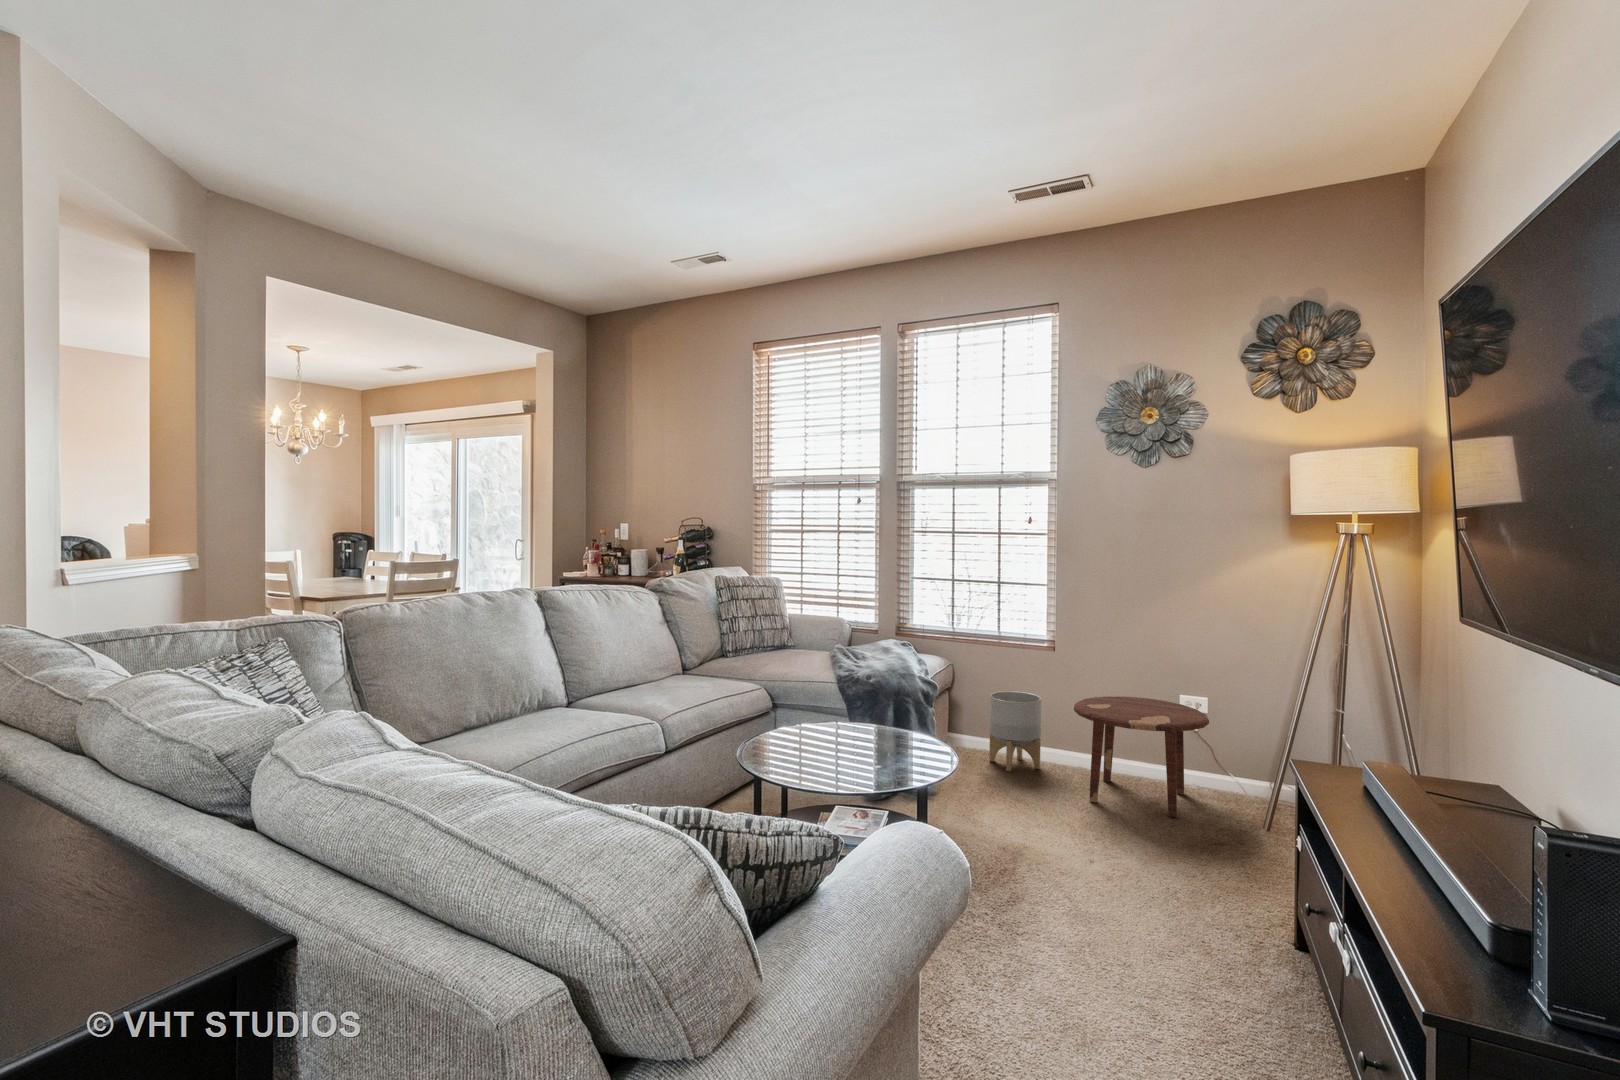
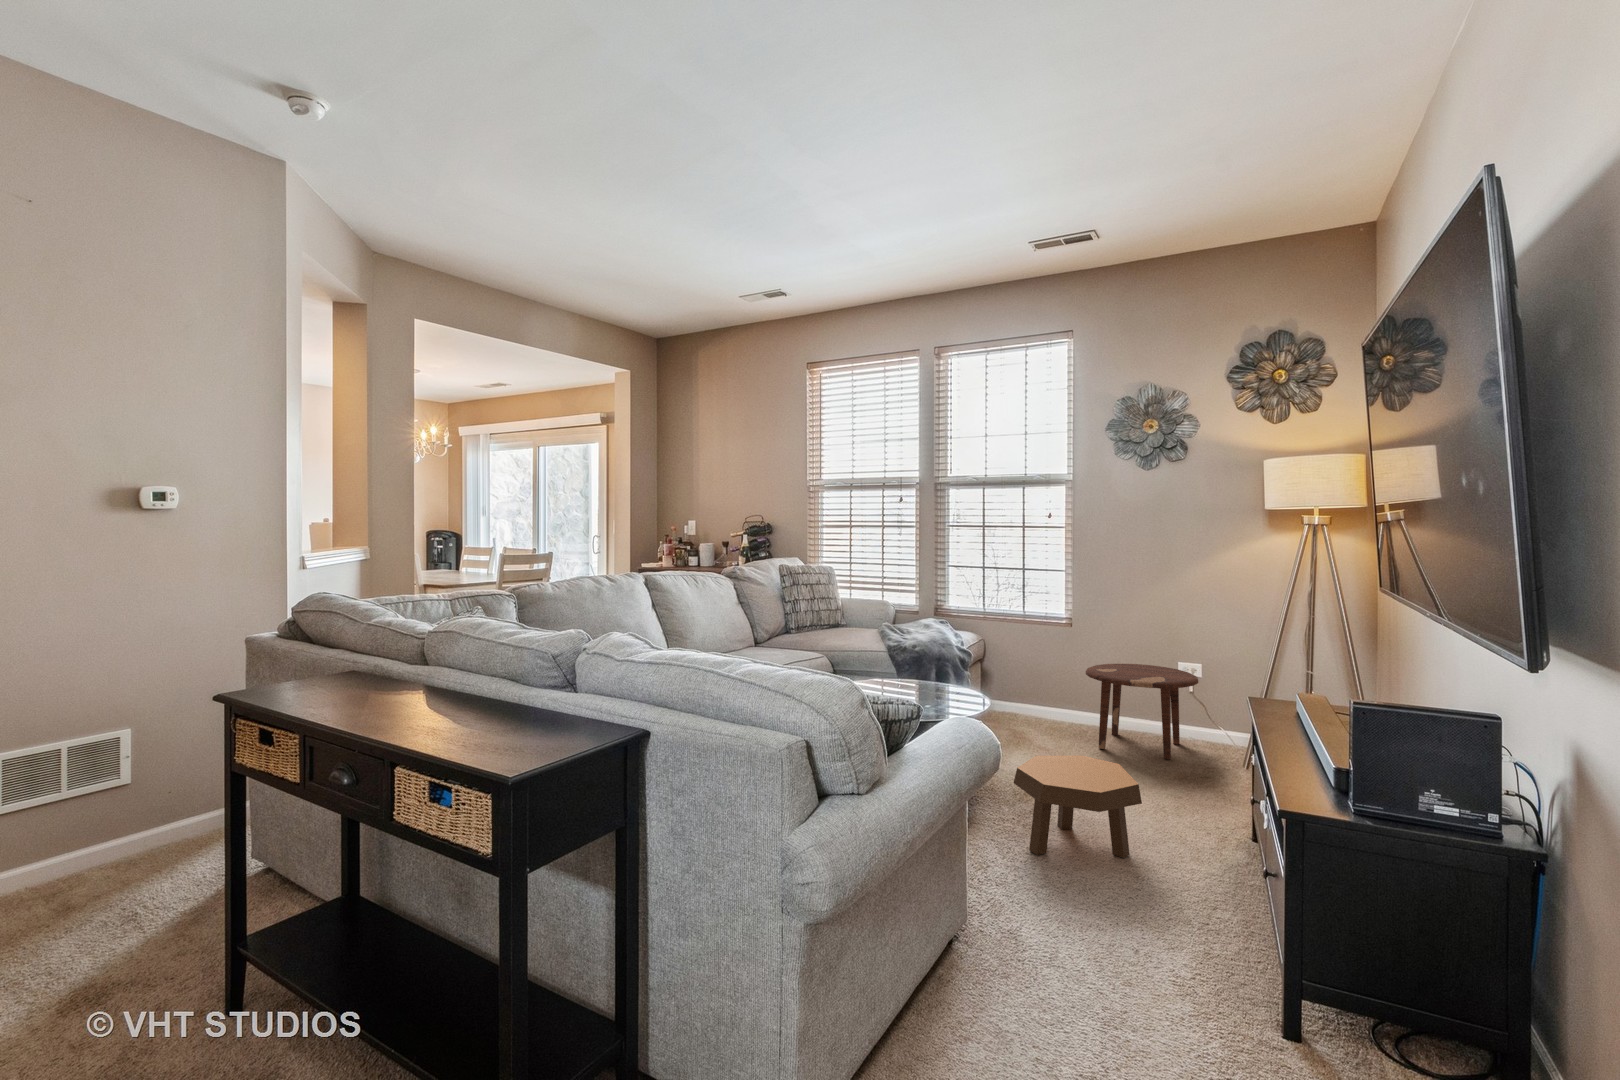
planter: present [989,691,1041,772] -> none [1015,661,1059,728]
footstool: none [989,831,1160,981] -> present [1014,756,1142,858]

